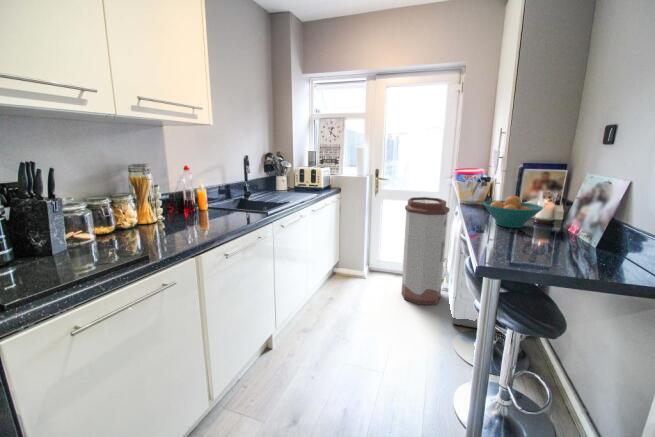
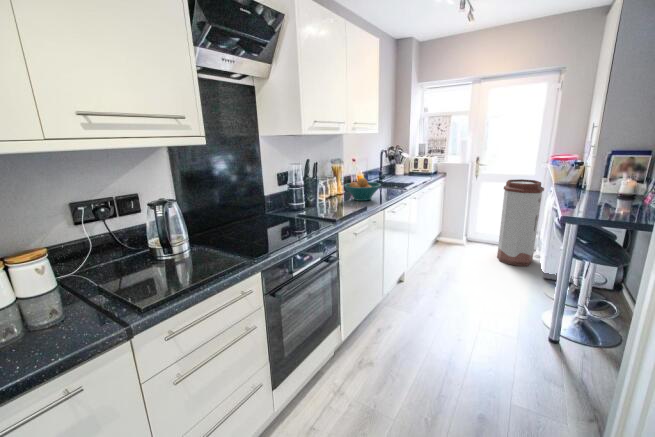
fruit bowl: present [483,195,543,228] -> present [344,178,381,201]

